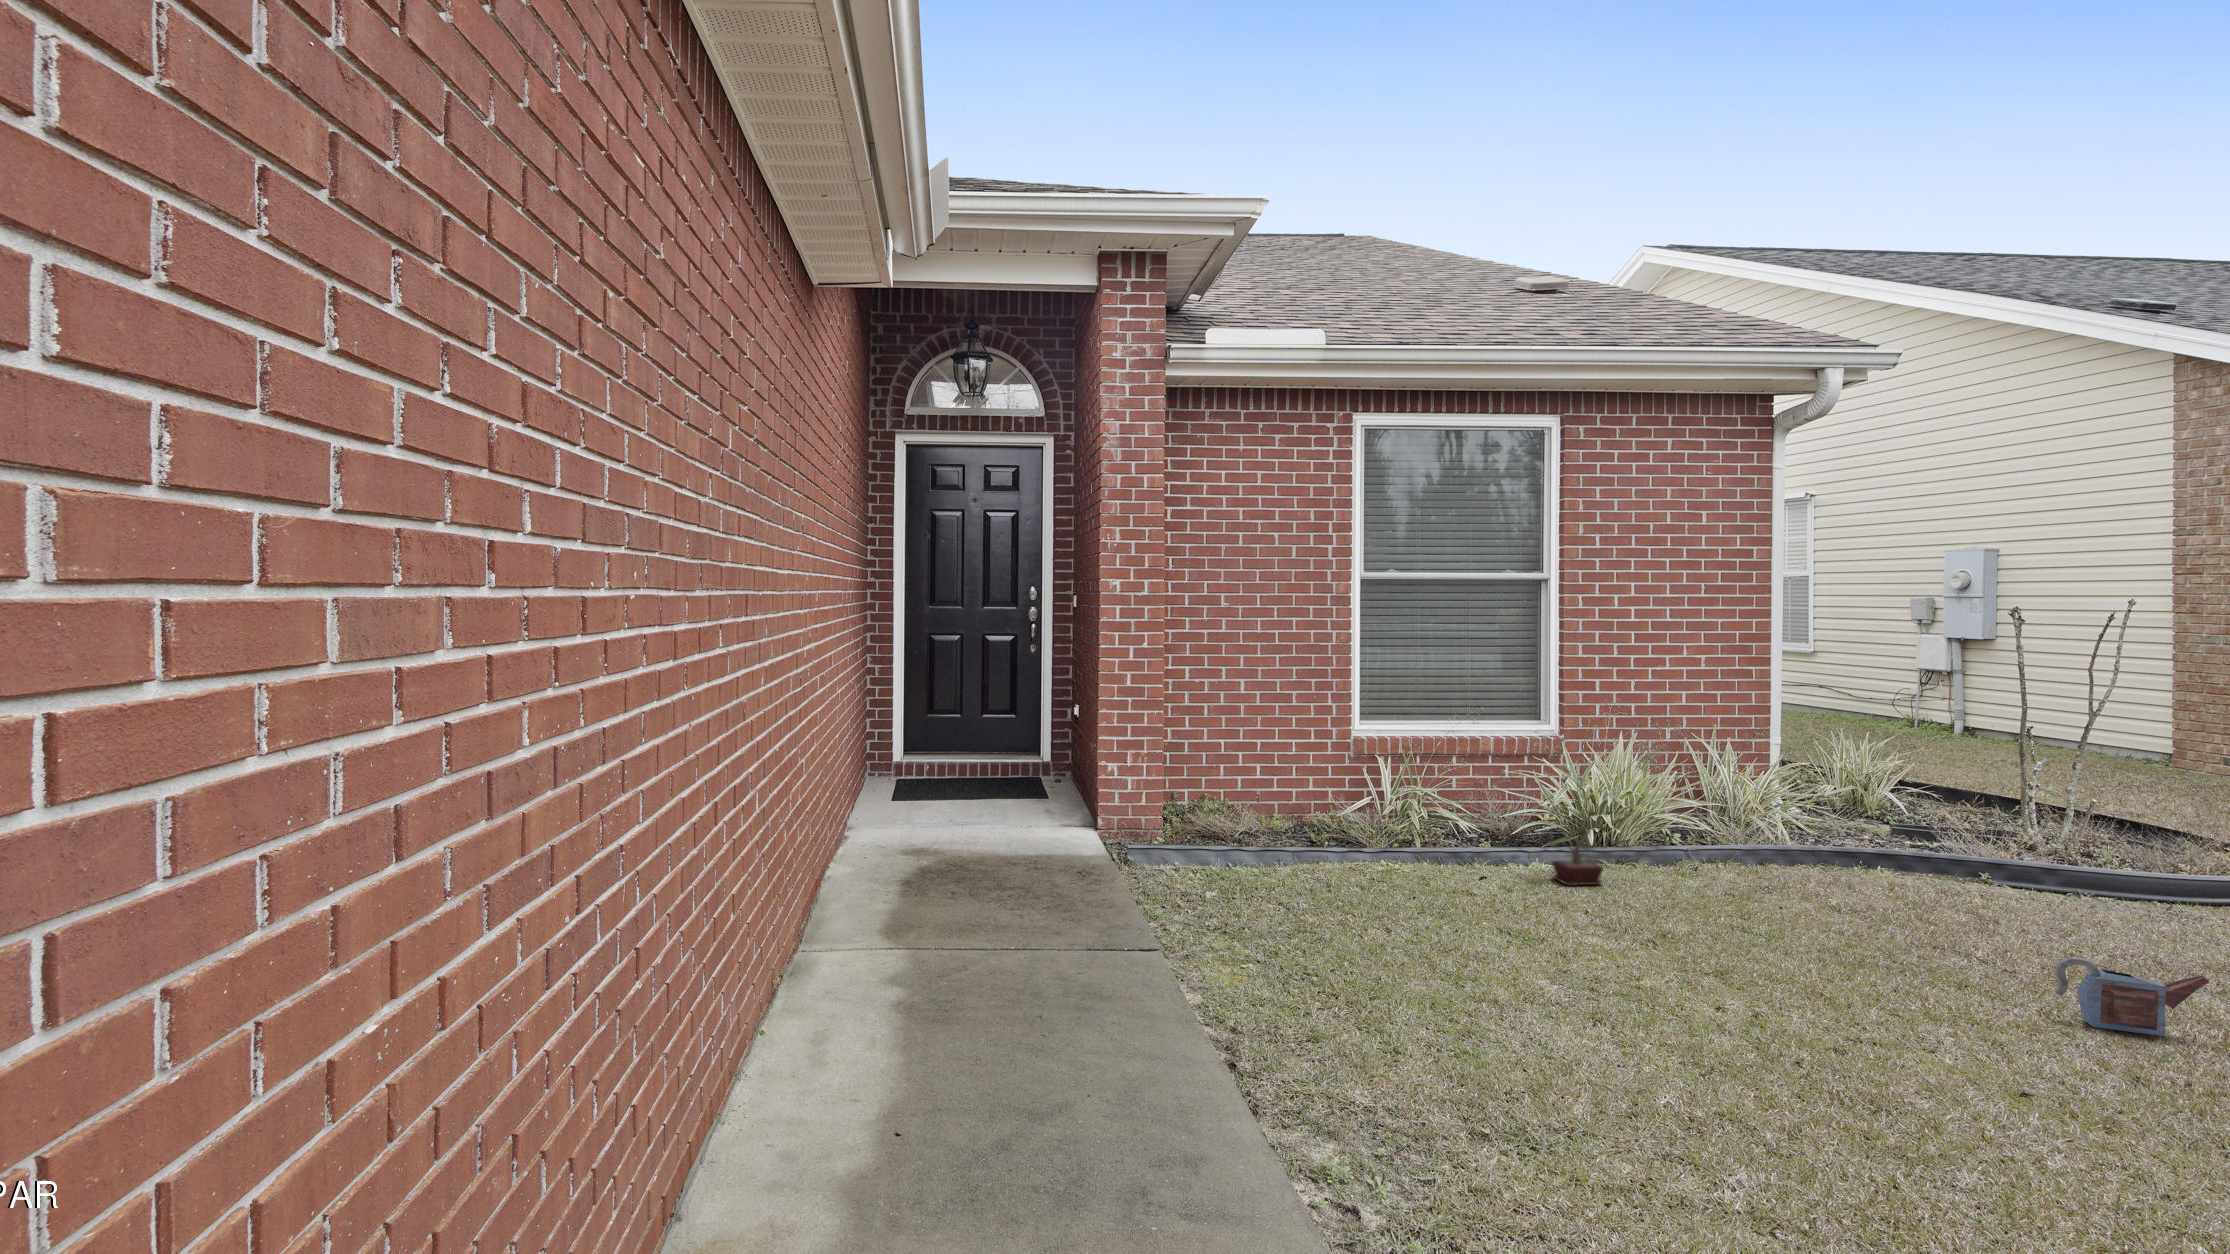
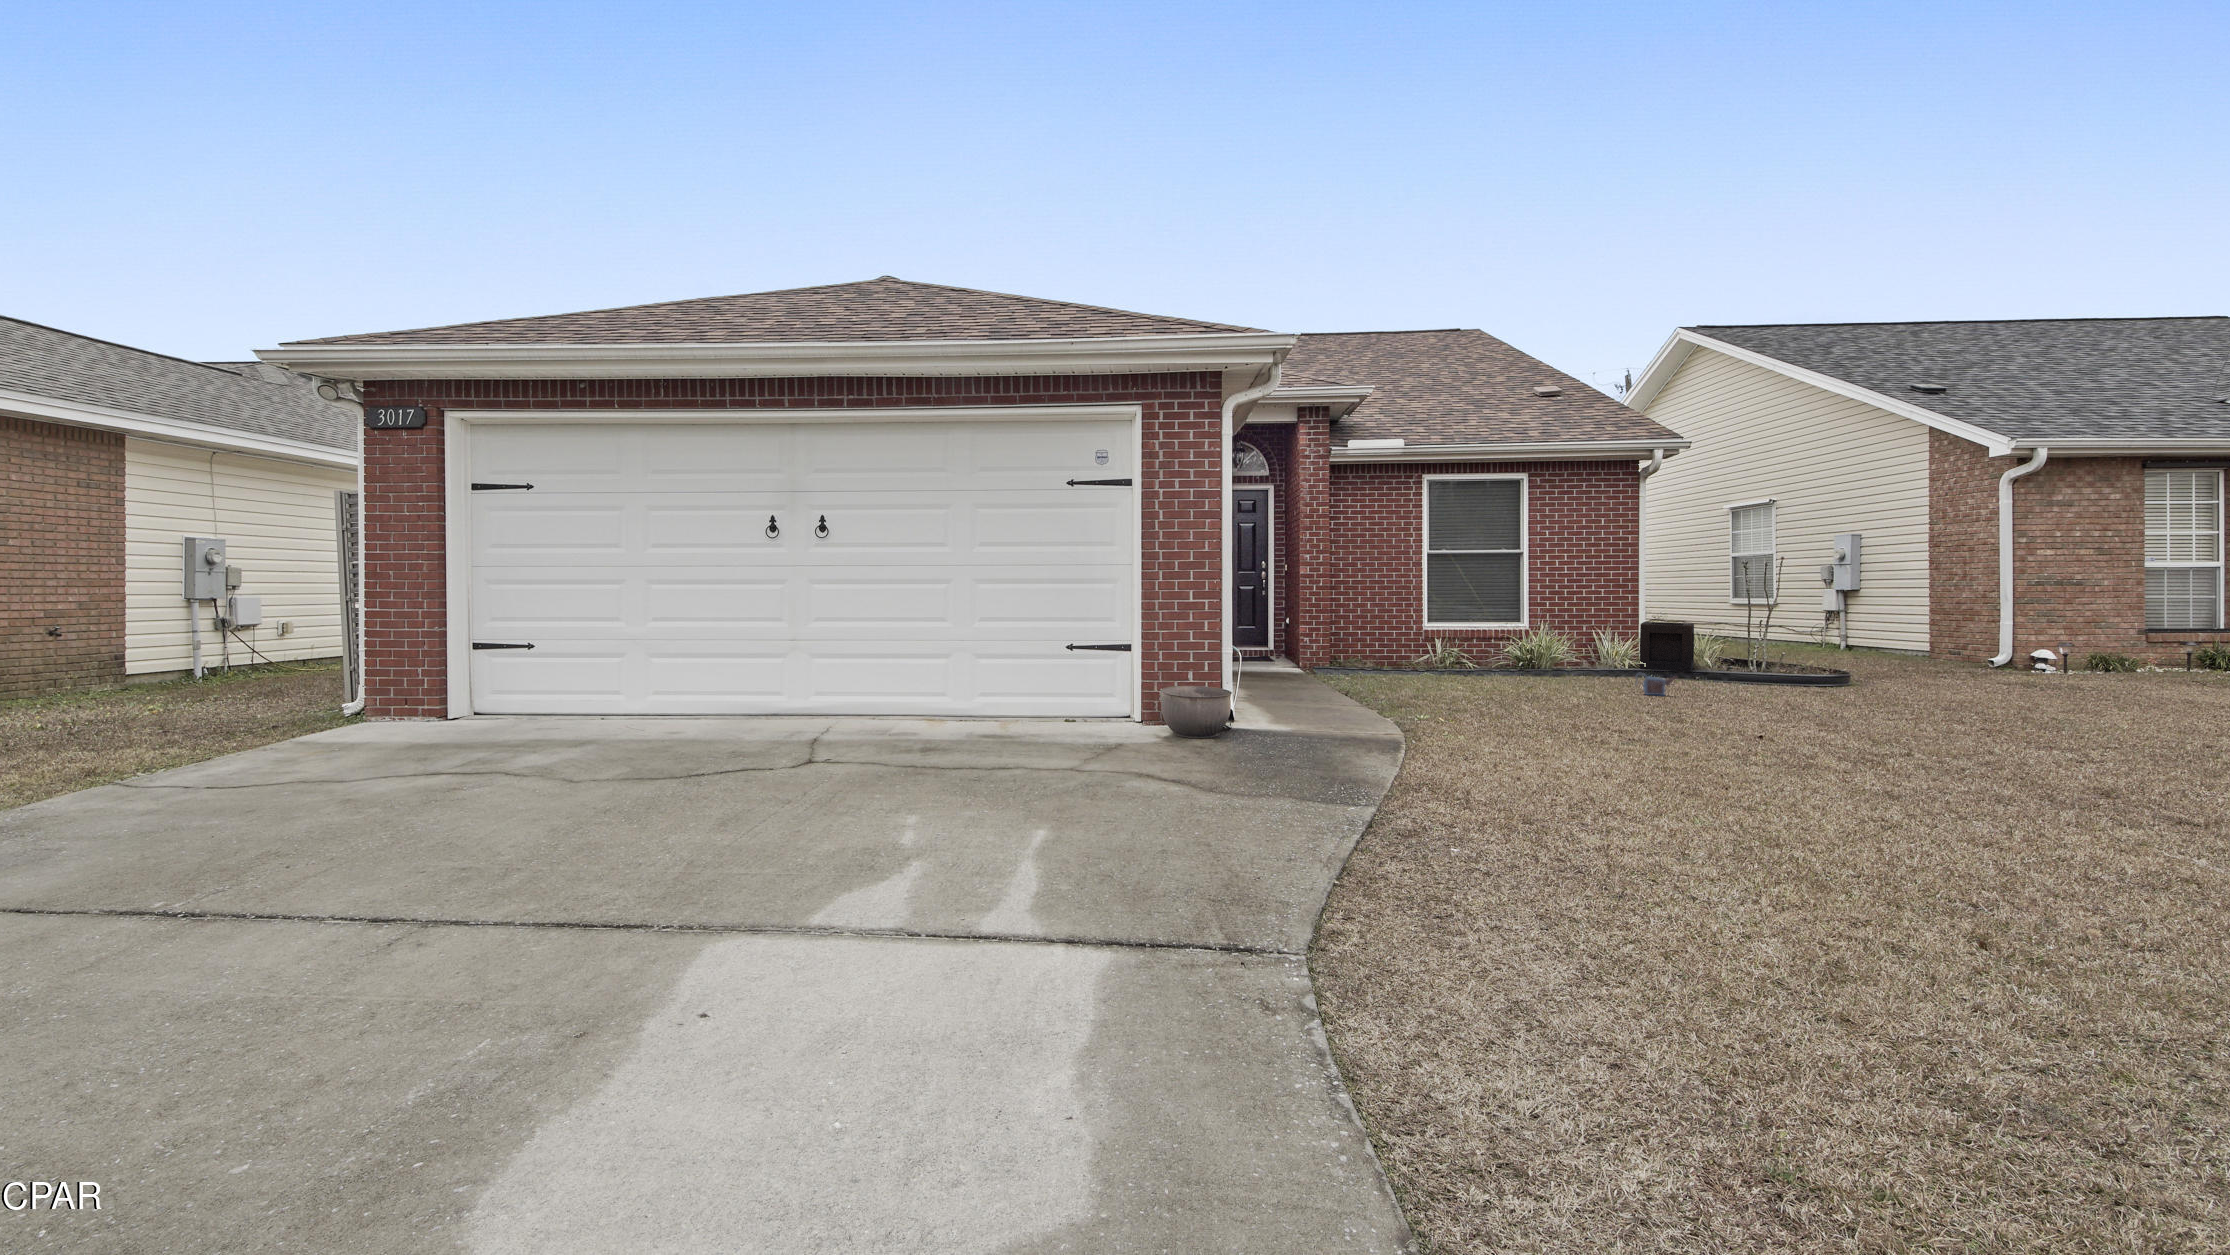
wooden crate: none [1786,721,1931,842] -> present [1640,622,1694,671]
potted plant: present [1548,778,1639,886] -> none [1491,632,1533,677]

